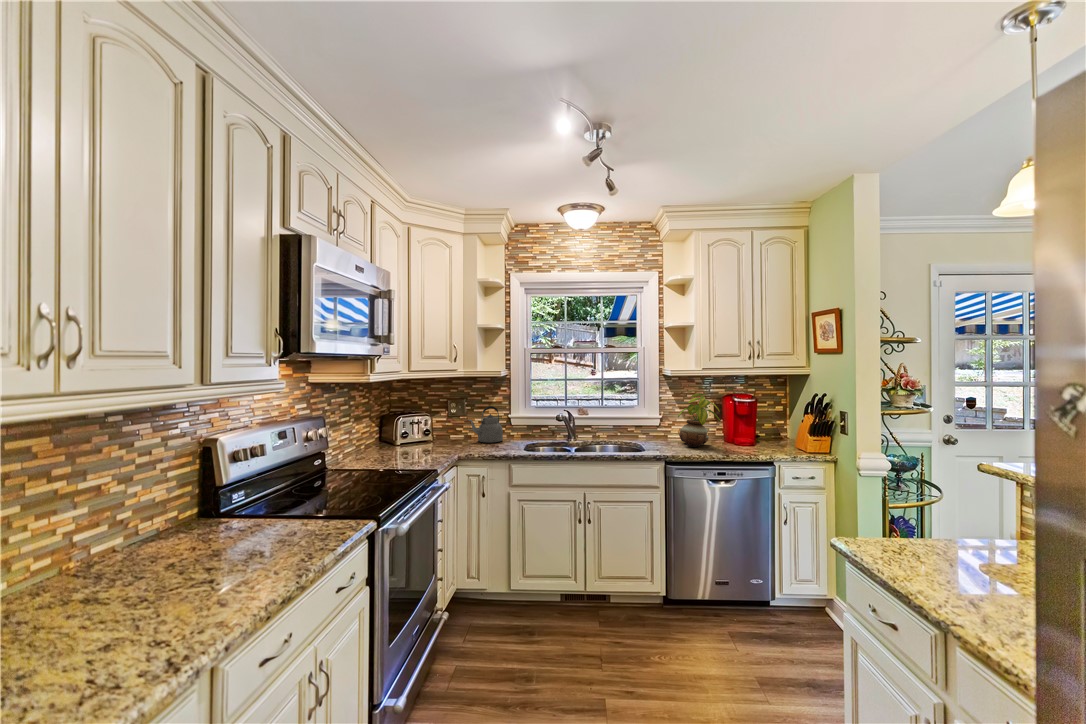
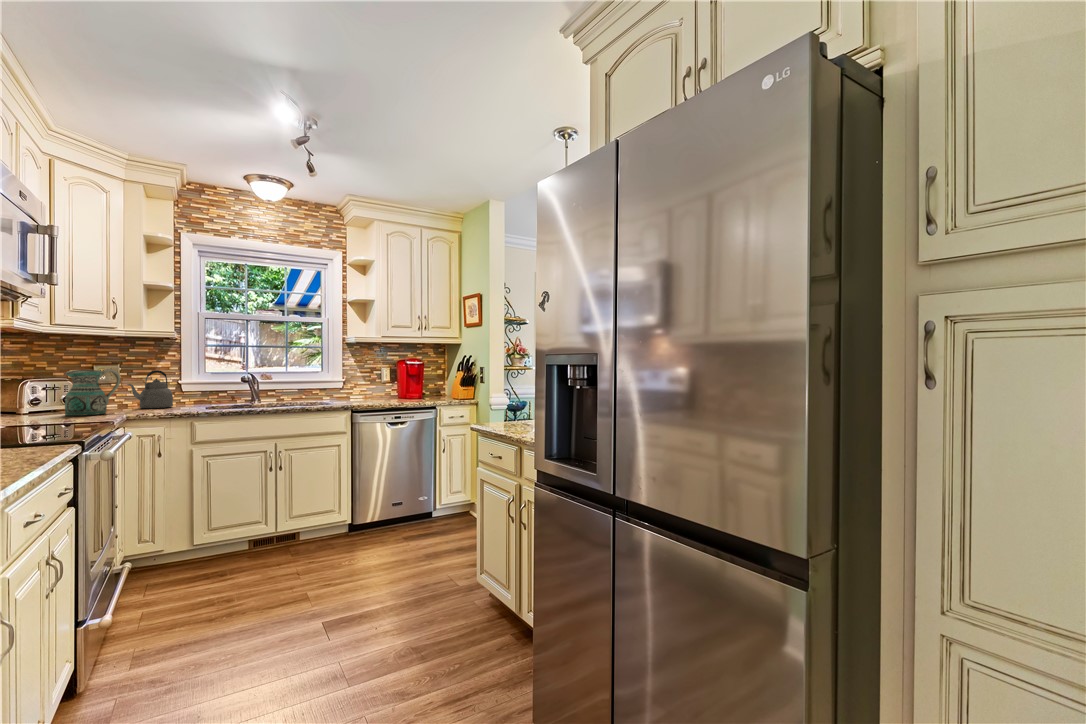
potted plant: present [678,393,720,447] -> none [361,356,397,401]
ceramic pitcher: none [421,409,459,452] -> present [65,369,121,416]

